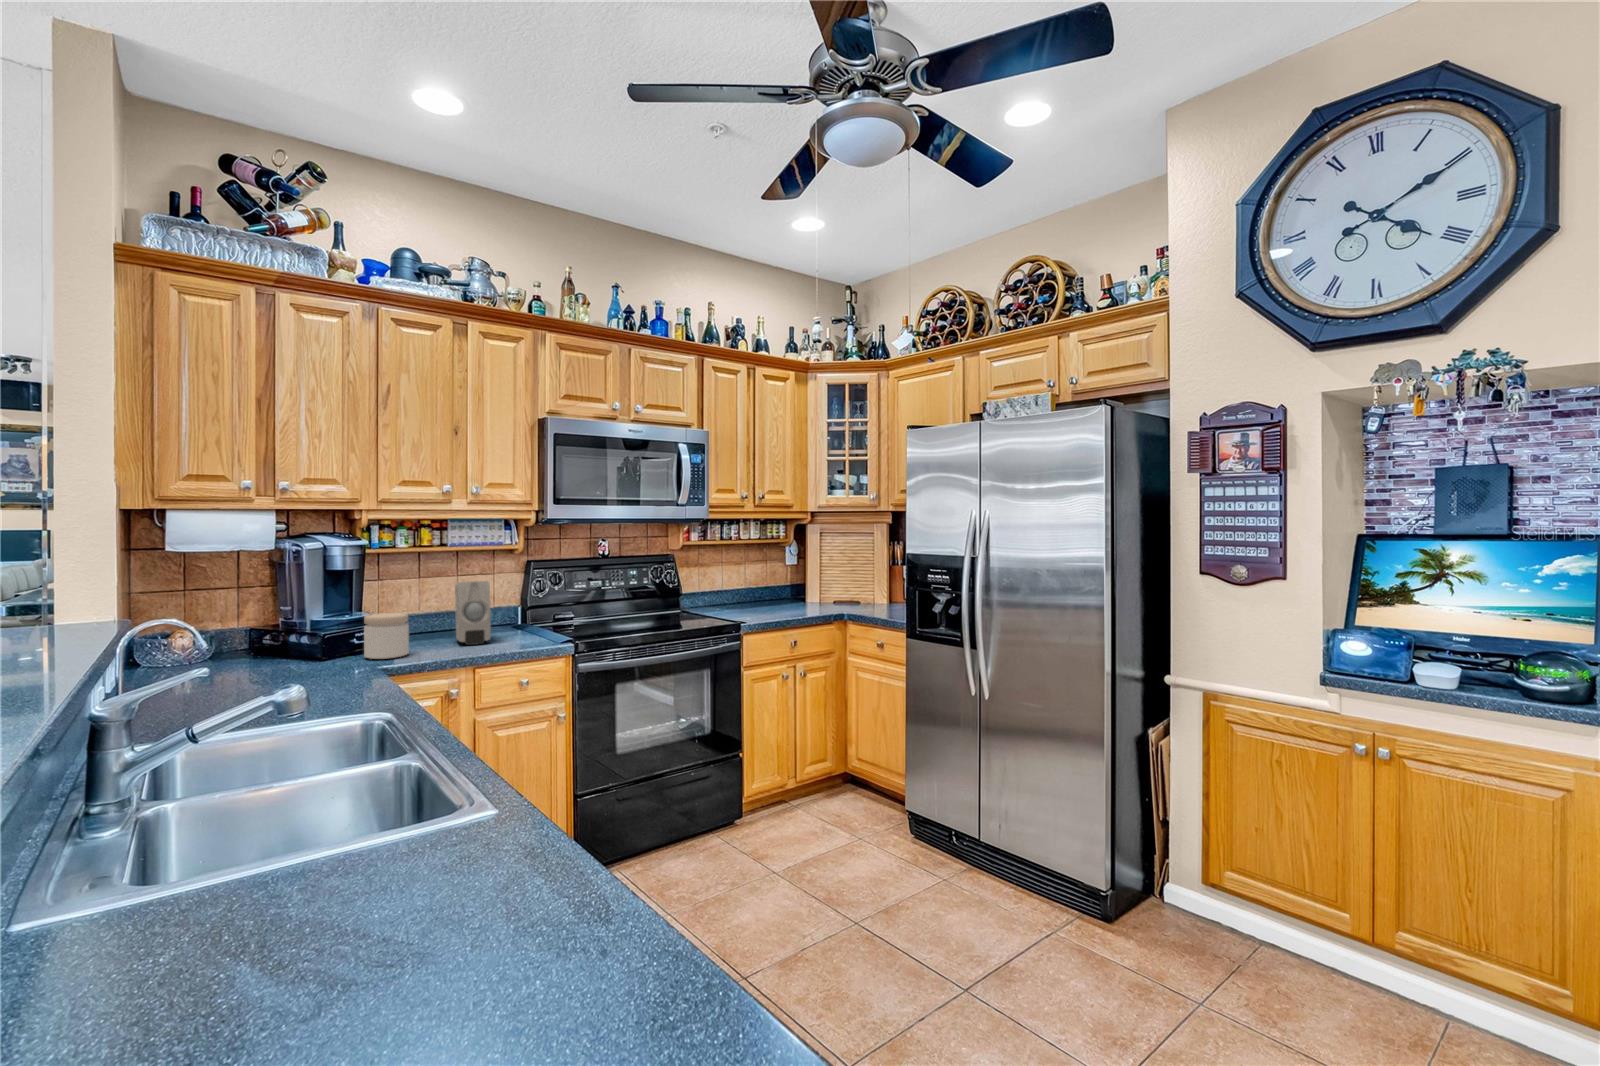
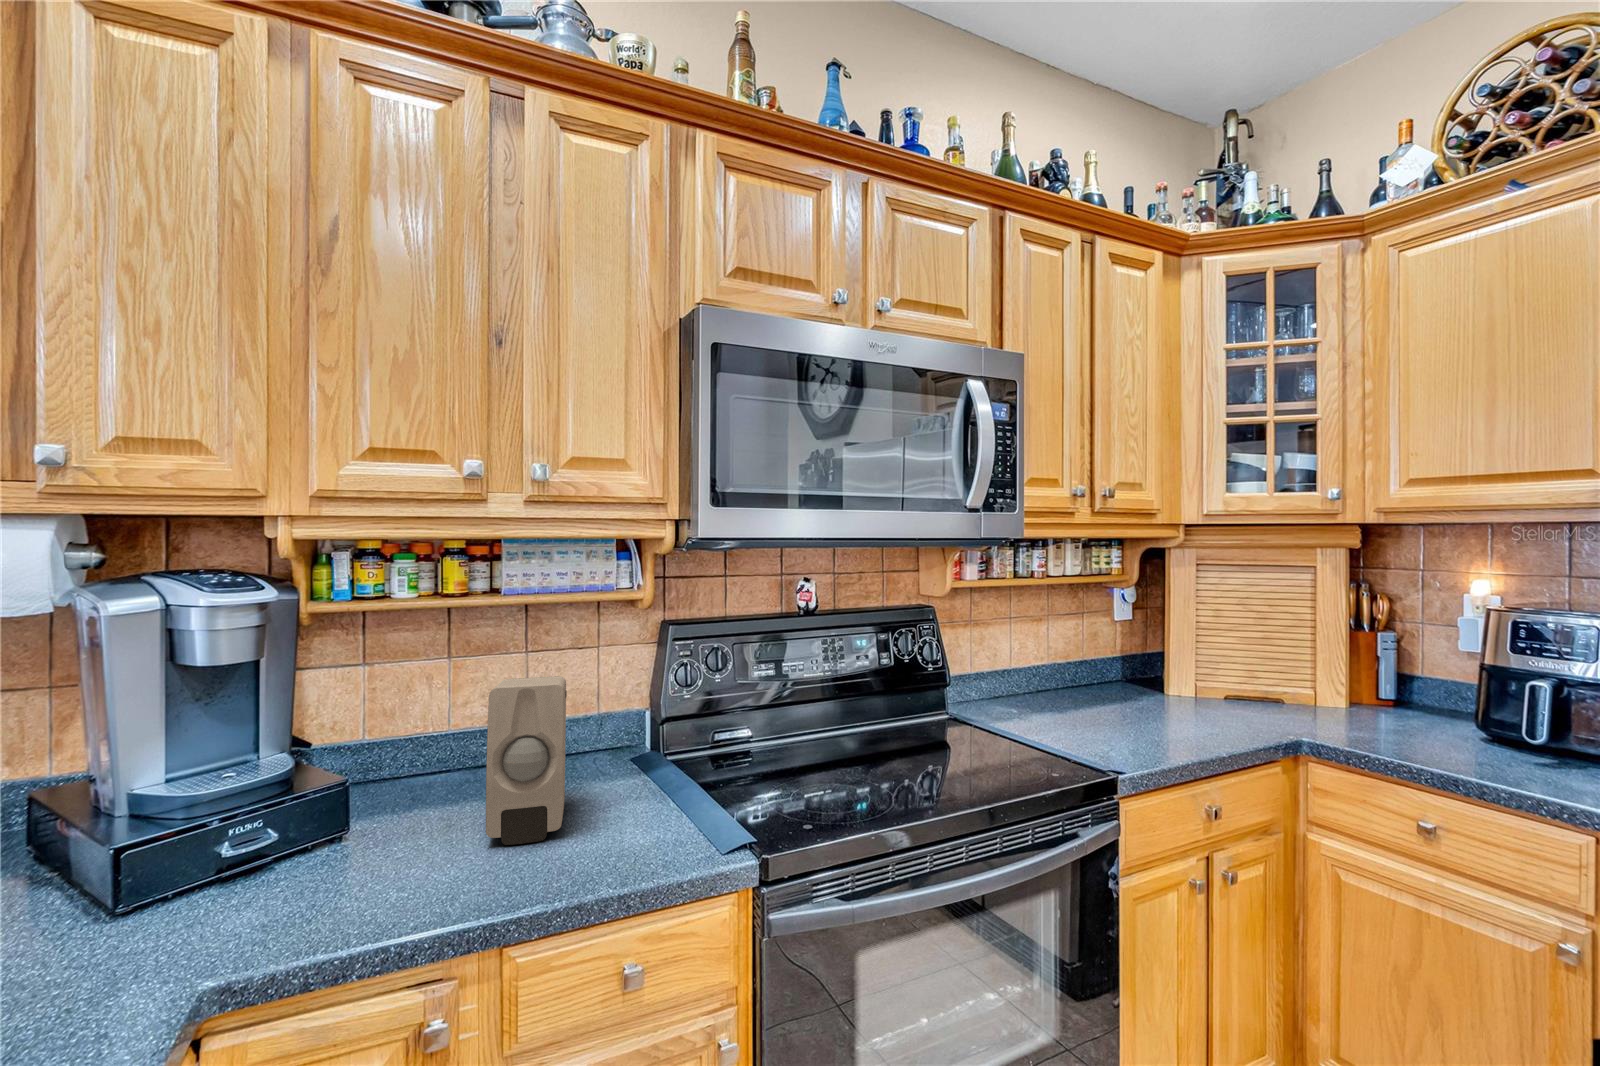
jar: present [364,613,409,659] -> none [212,774,343,927]

